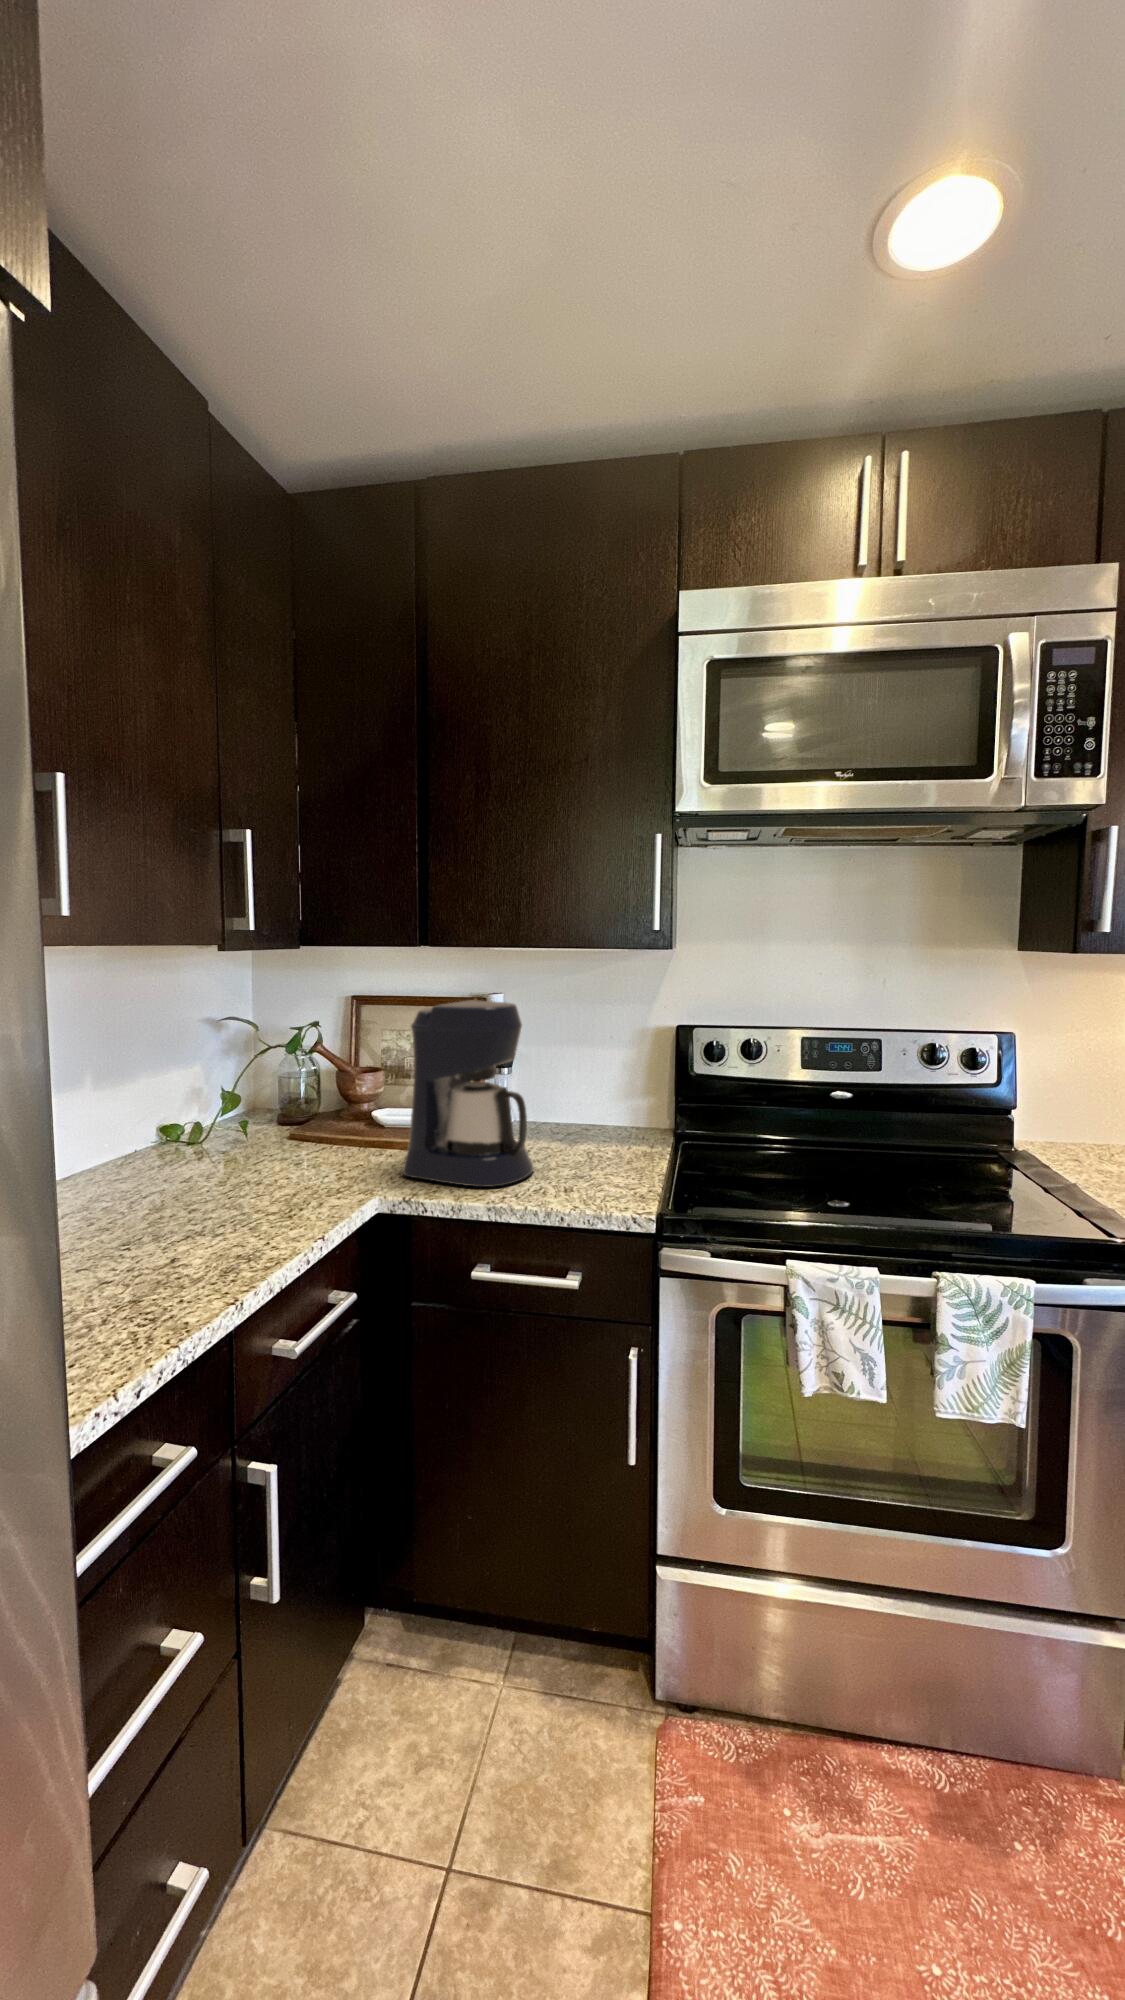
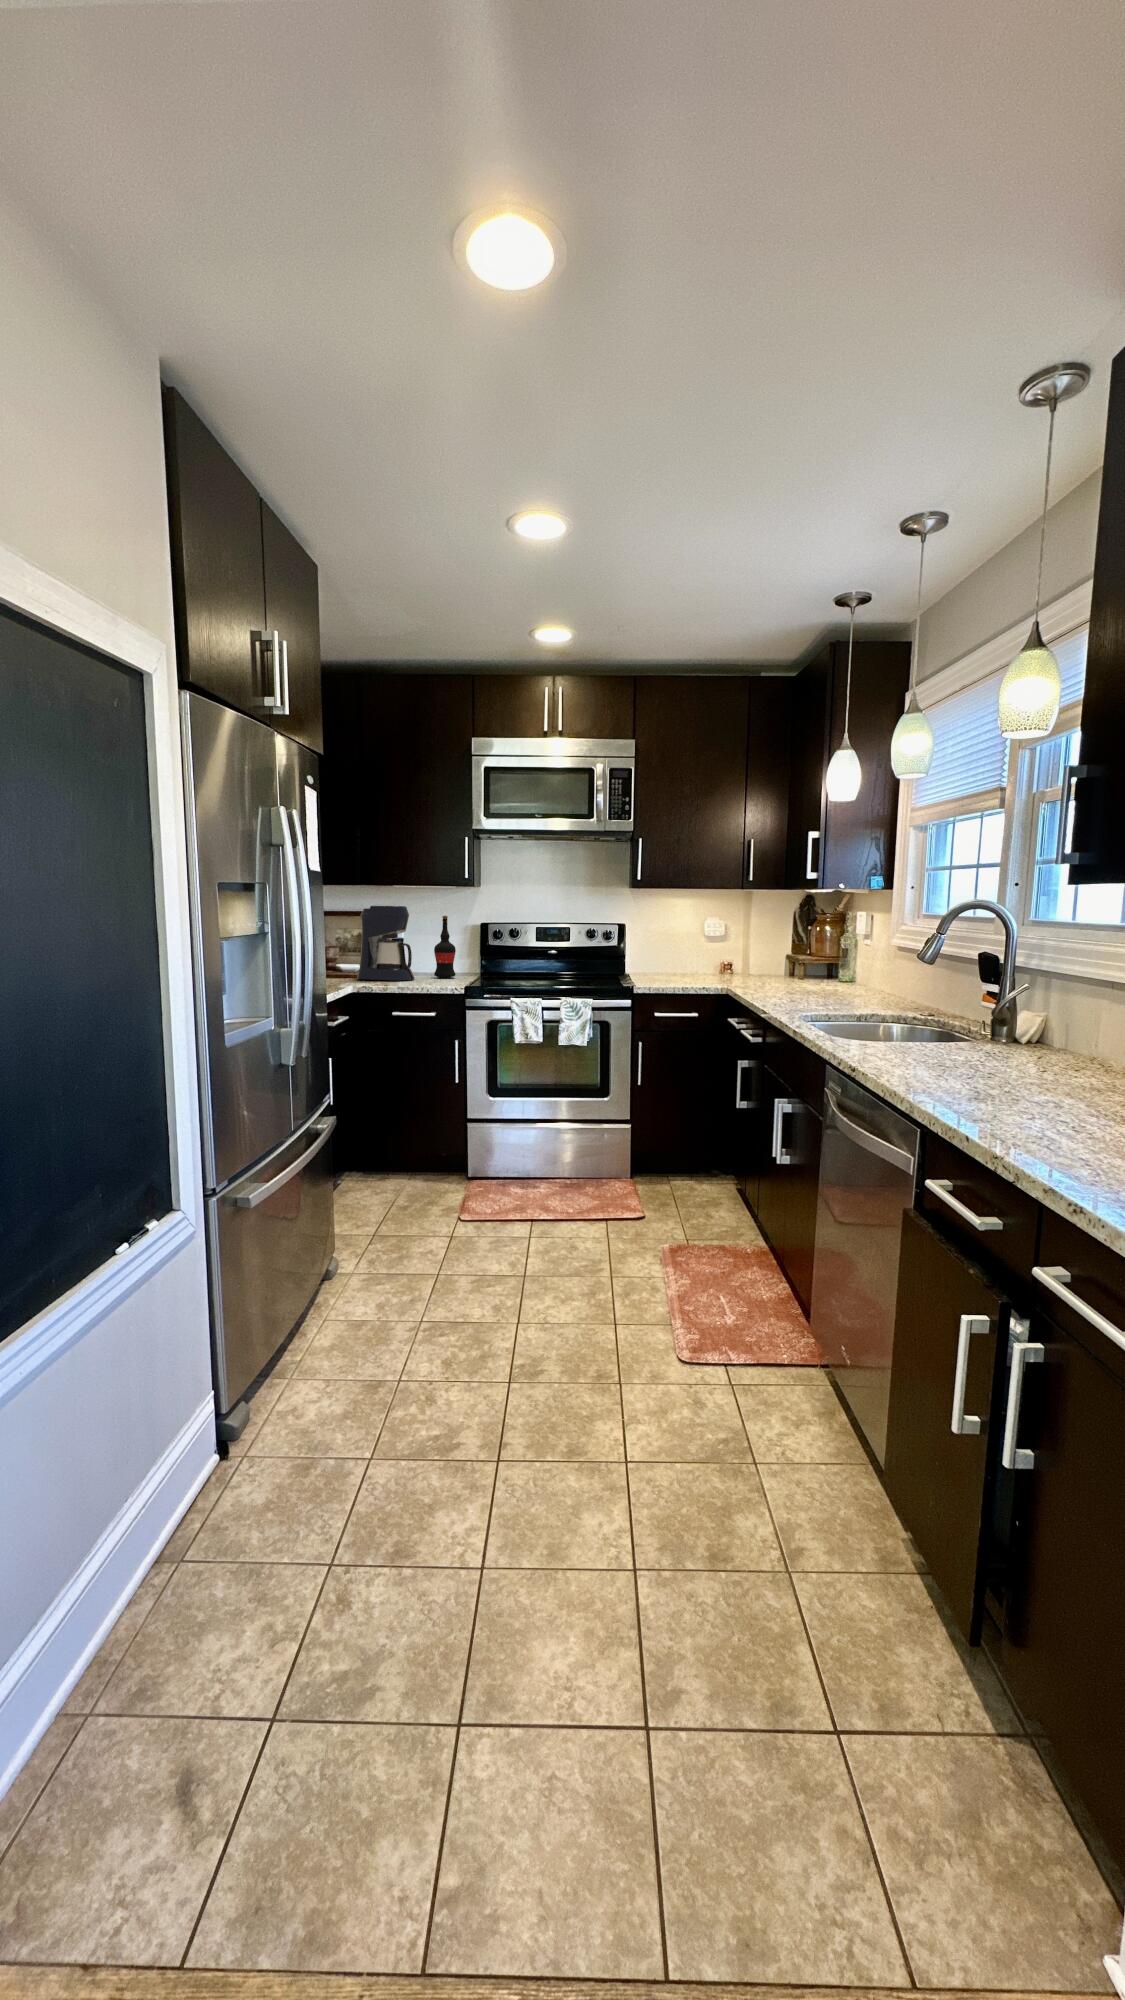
wine bottle: none [577,1017,626,1158] -> present [434,916,456,978]

